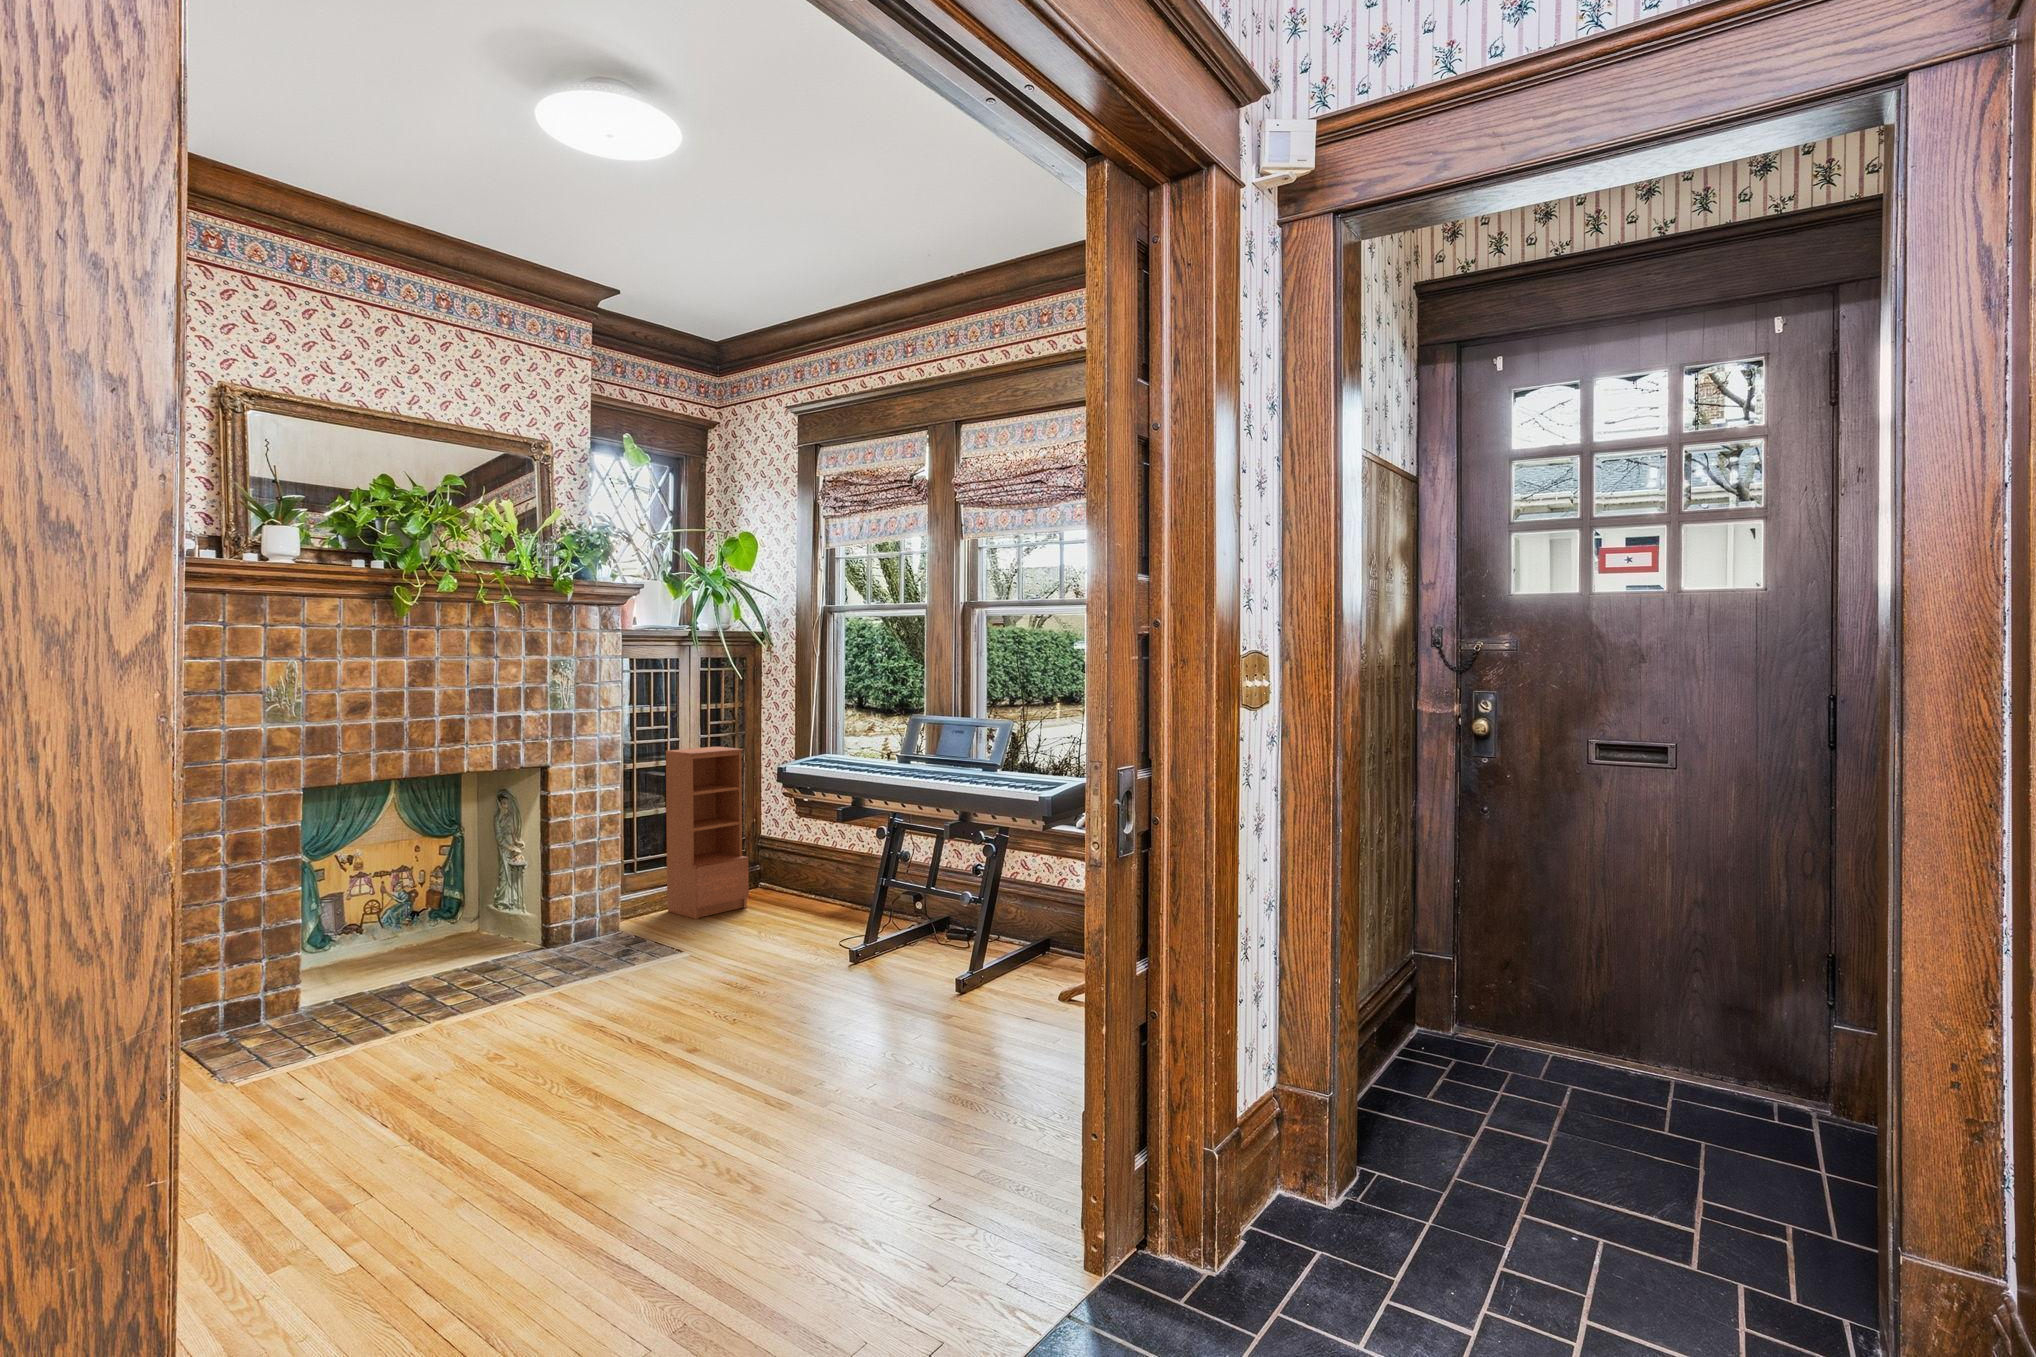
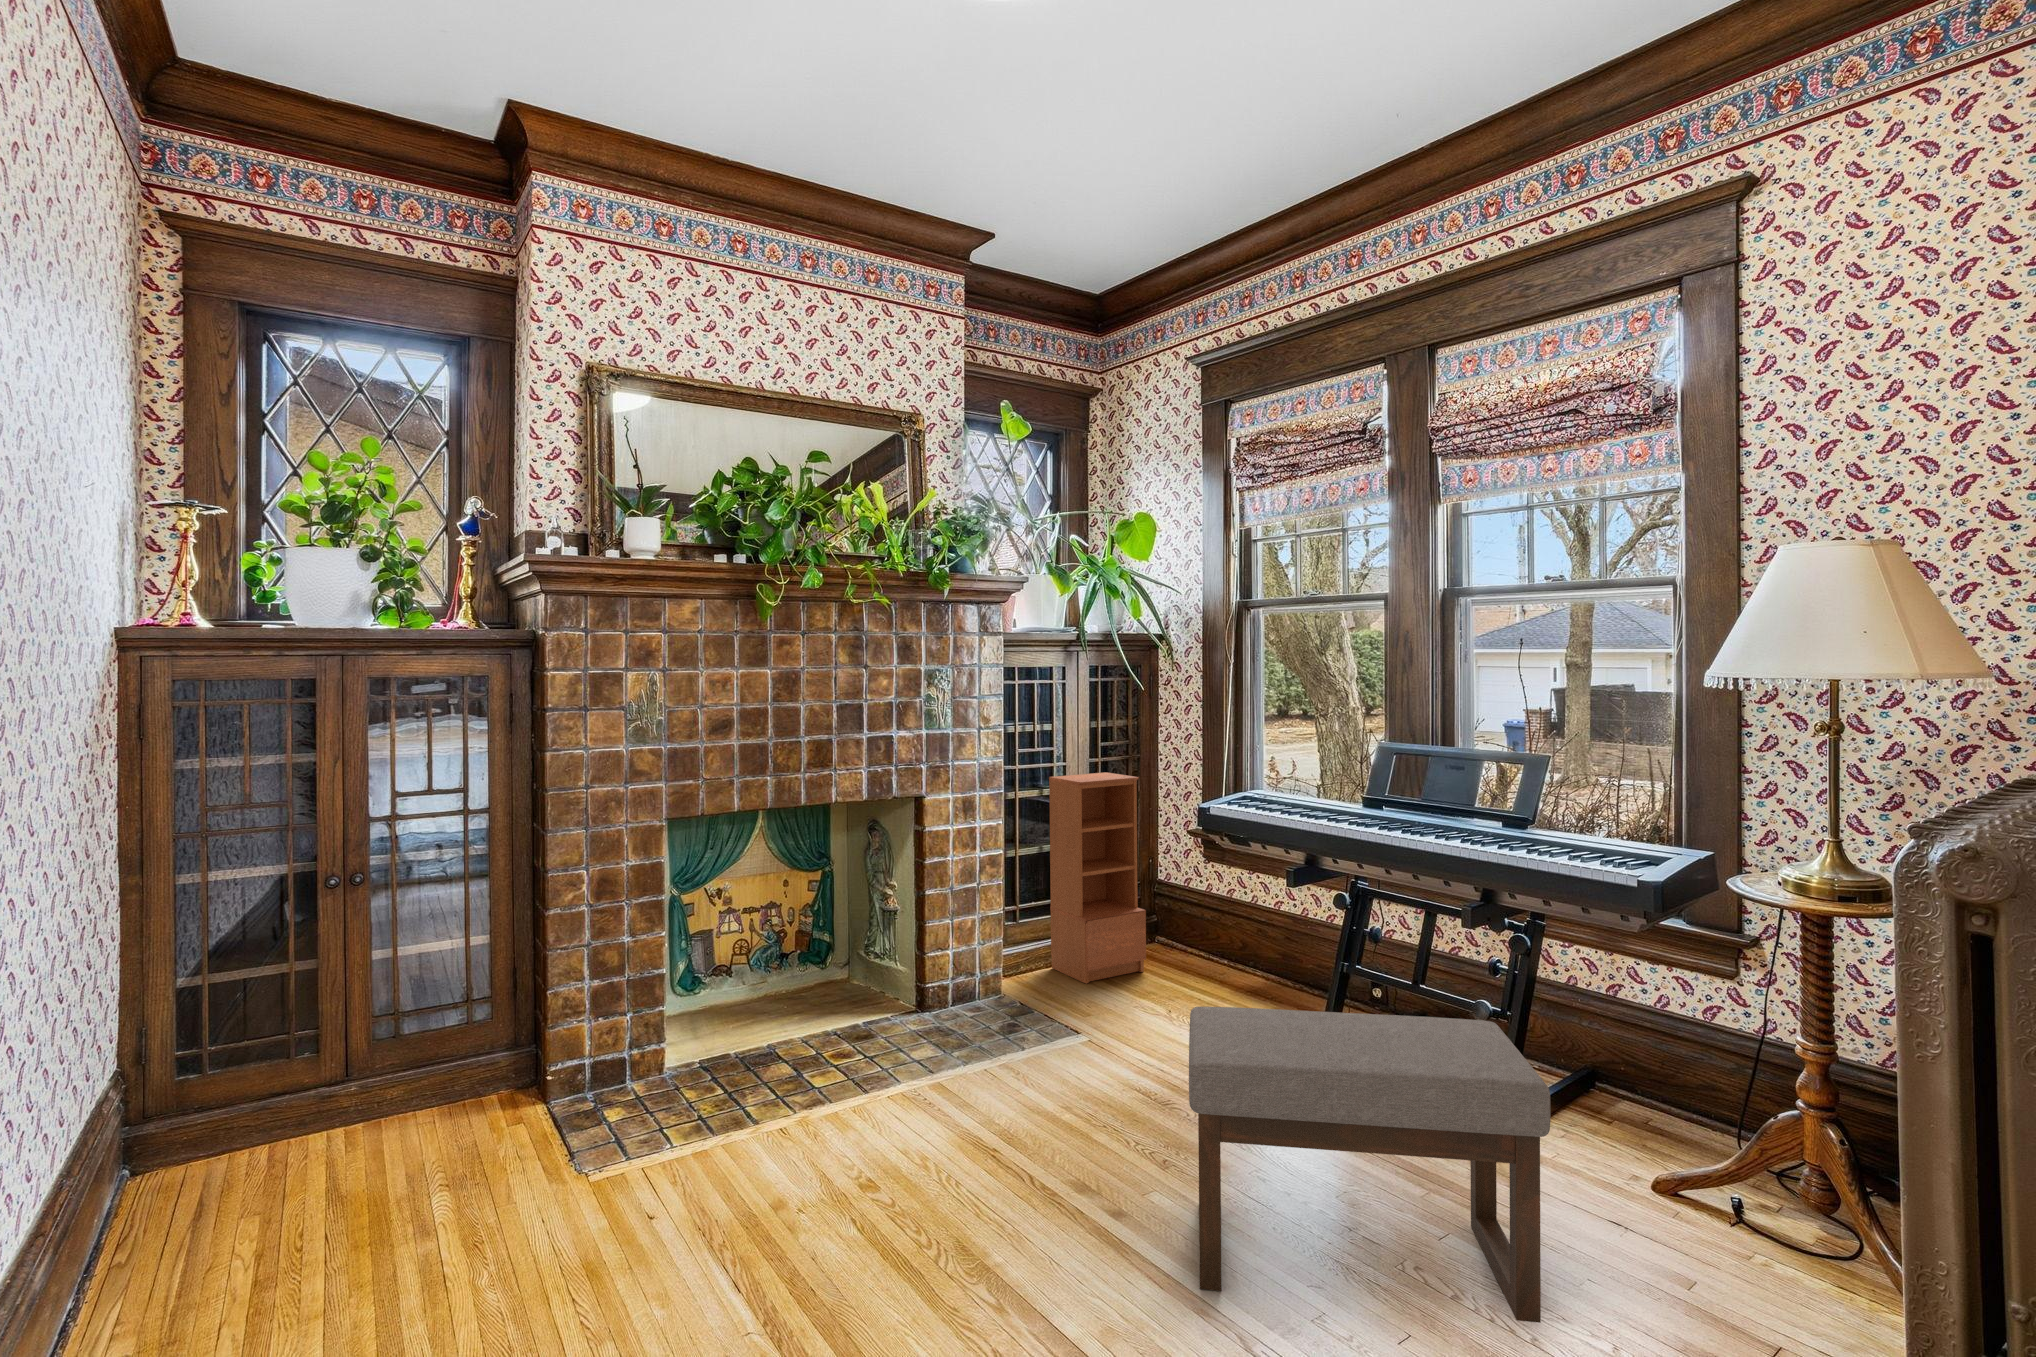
ottoman: none [744,888,966,1072] -> present [1189,1007,1550,1323]

